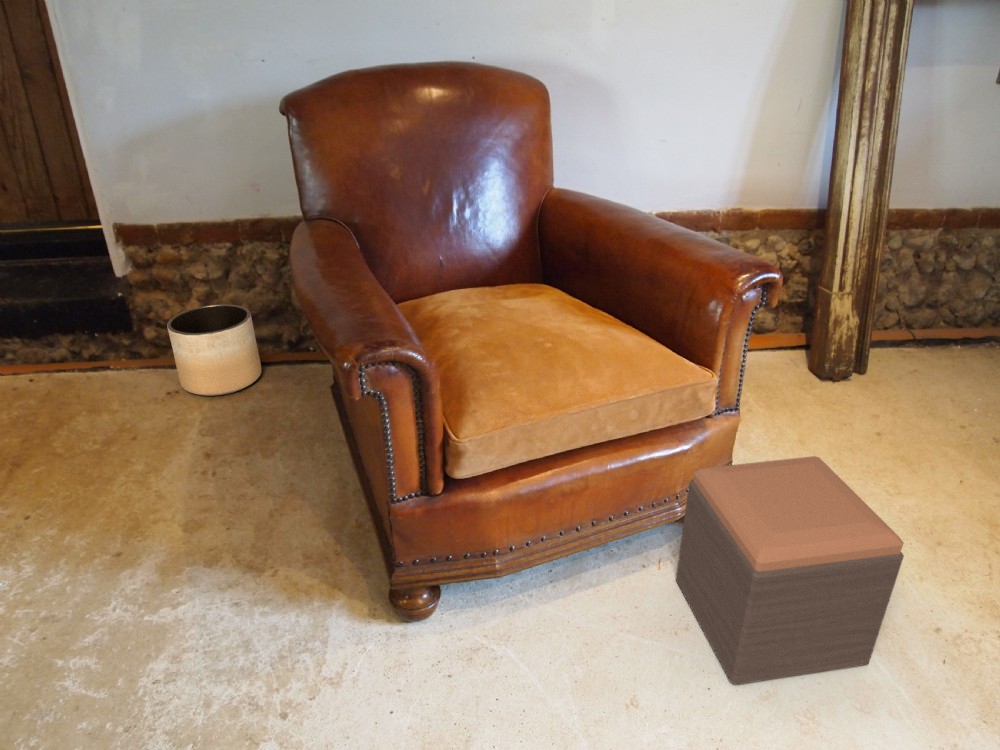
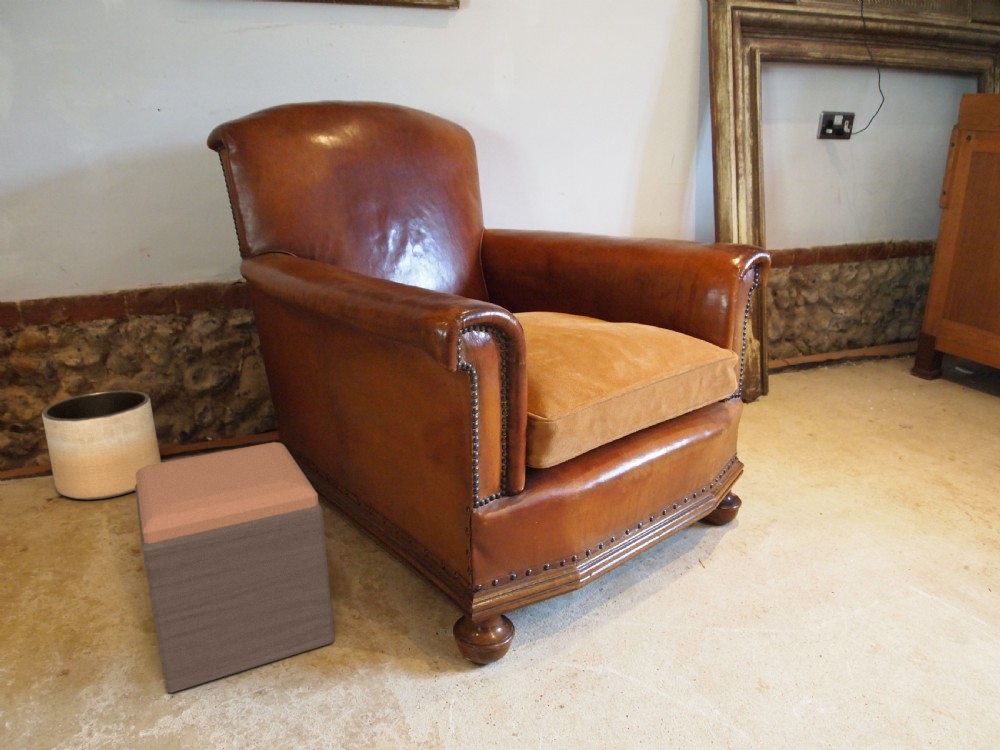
footstool: present [676,456,904,684] -> present [135,442,334,693]

